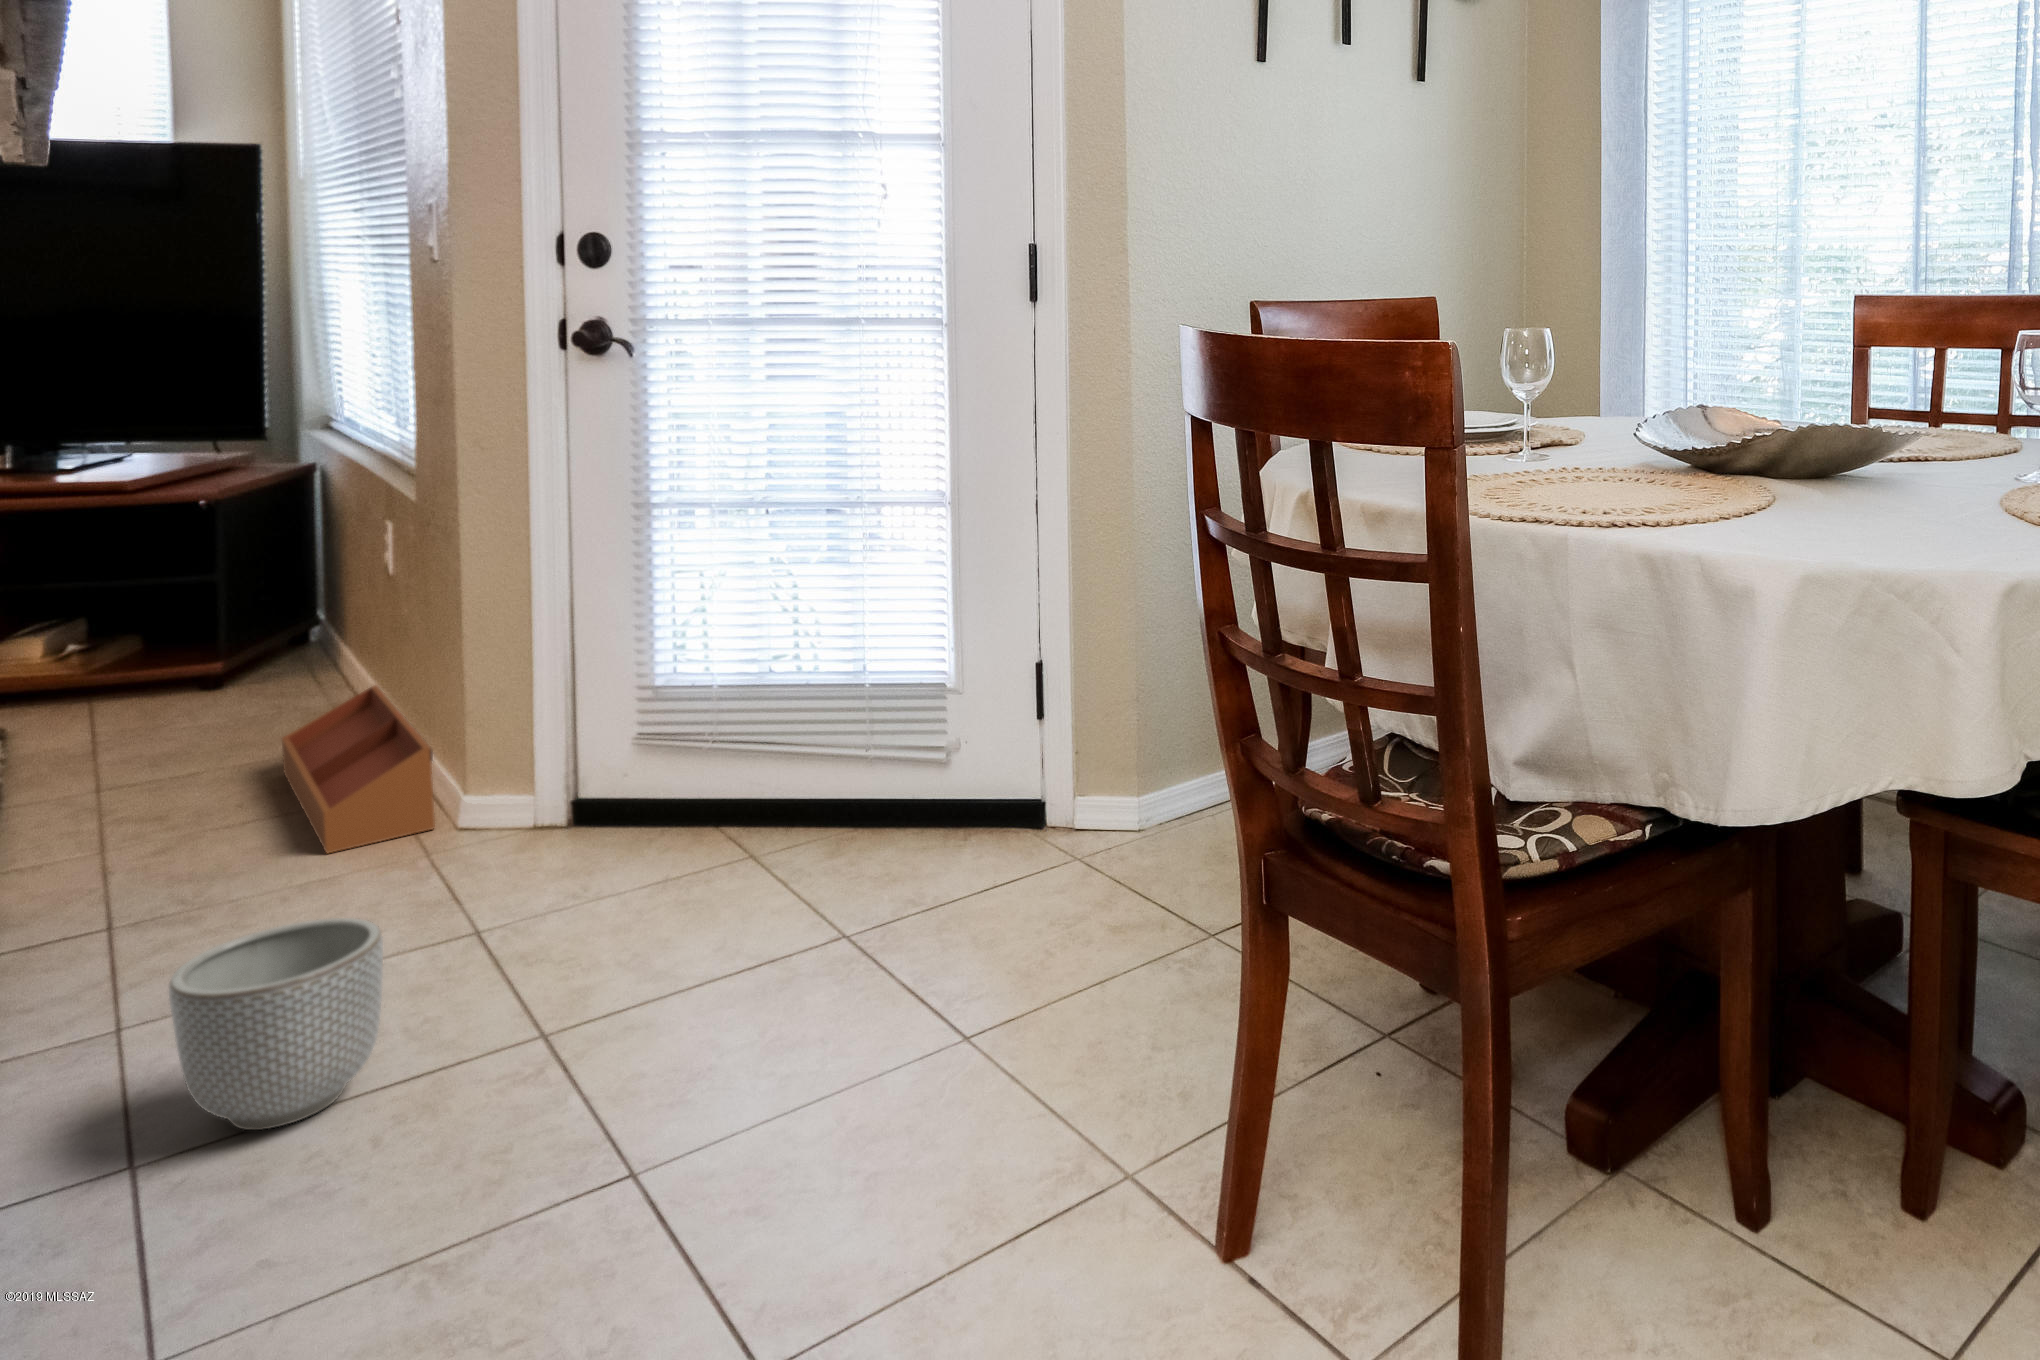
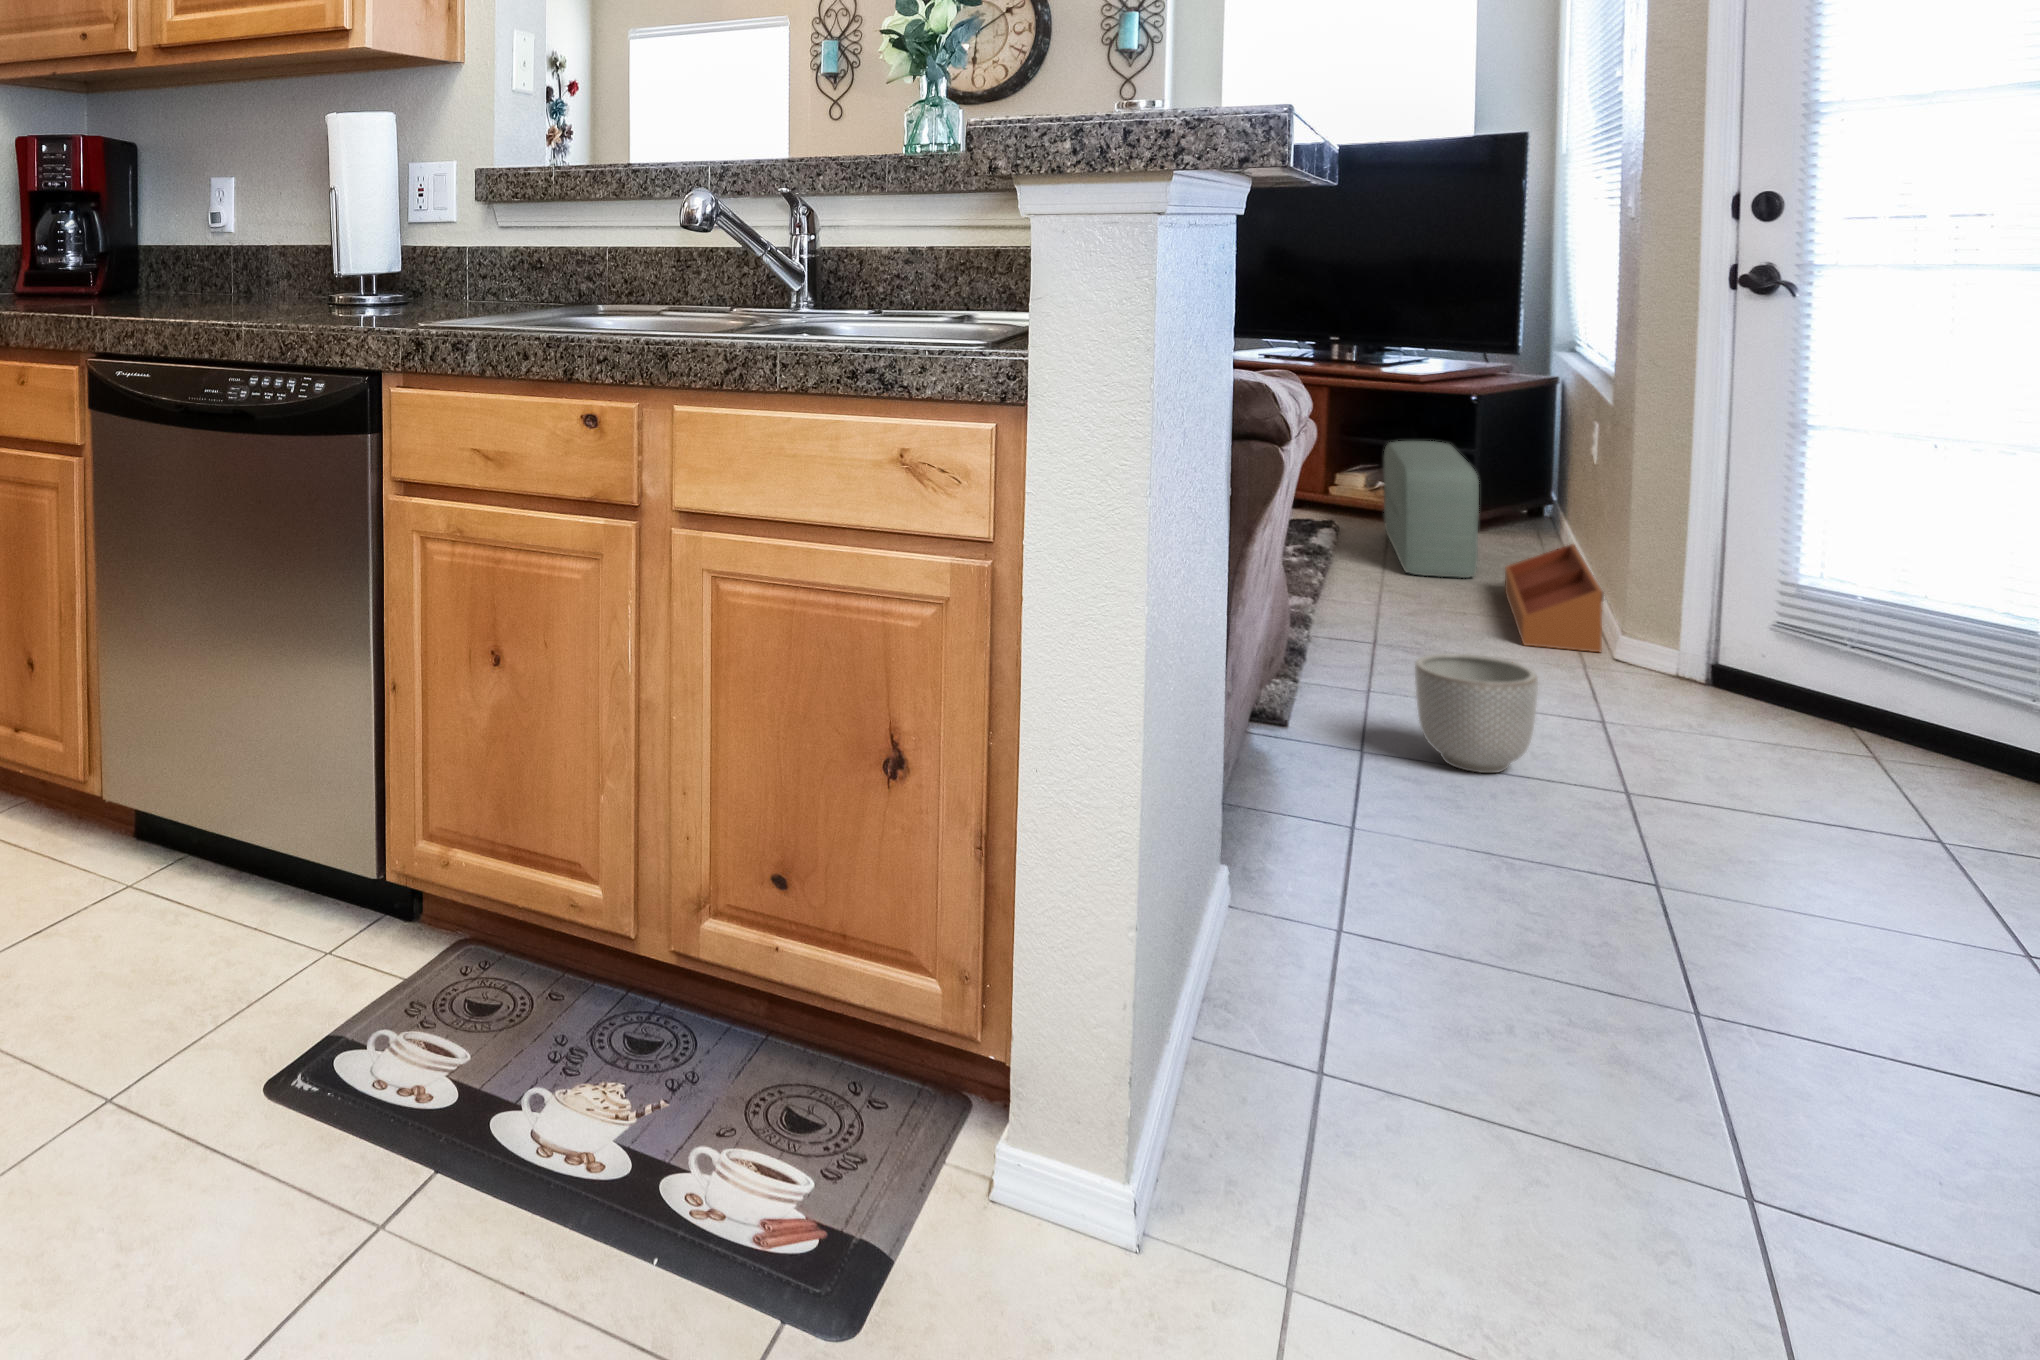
pouf: none [64,573,236,786] -> present [1384,441,1479,578]

